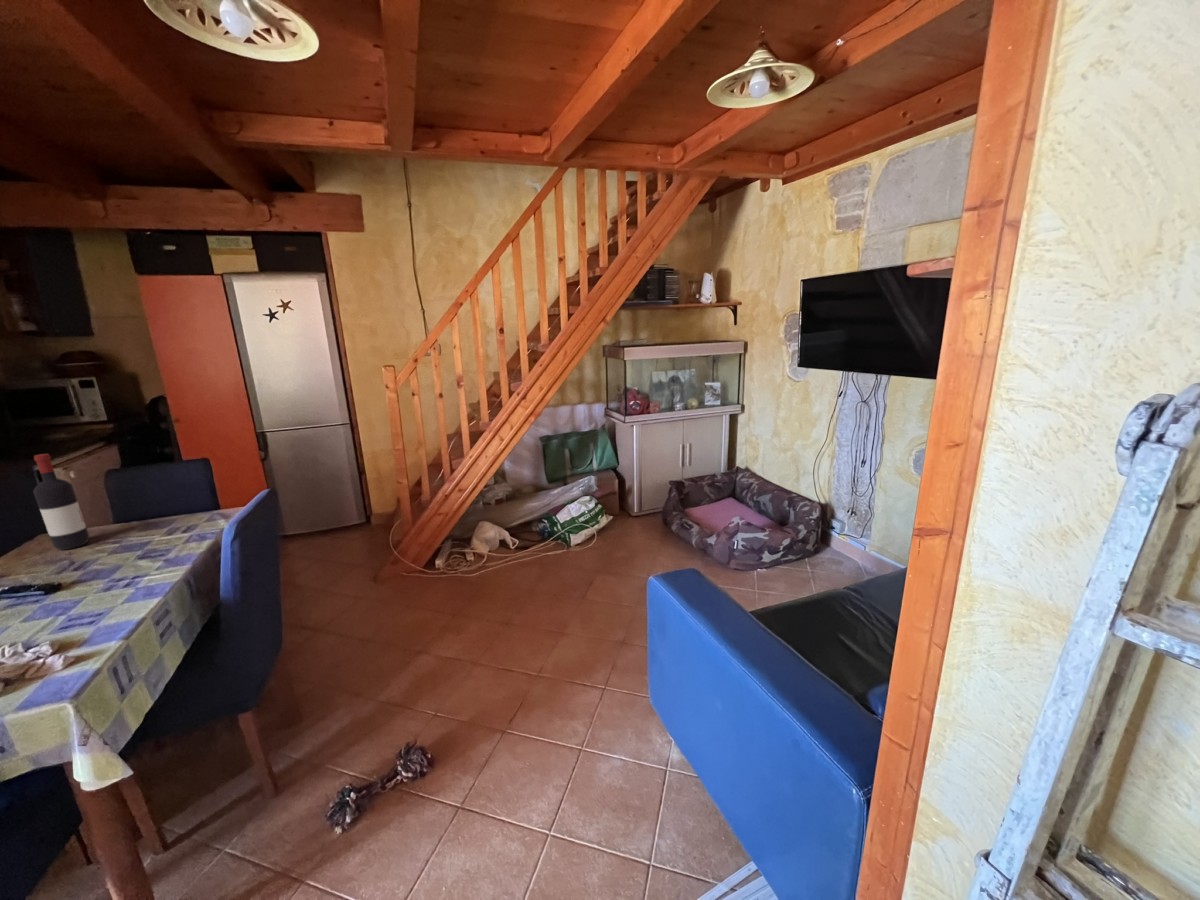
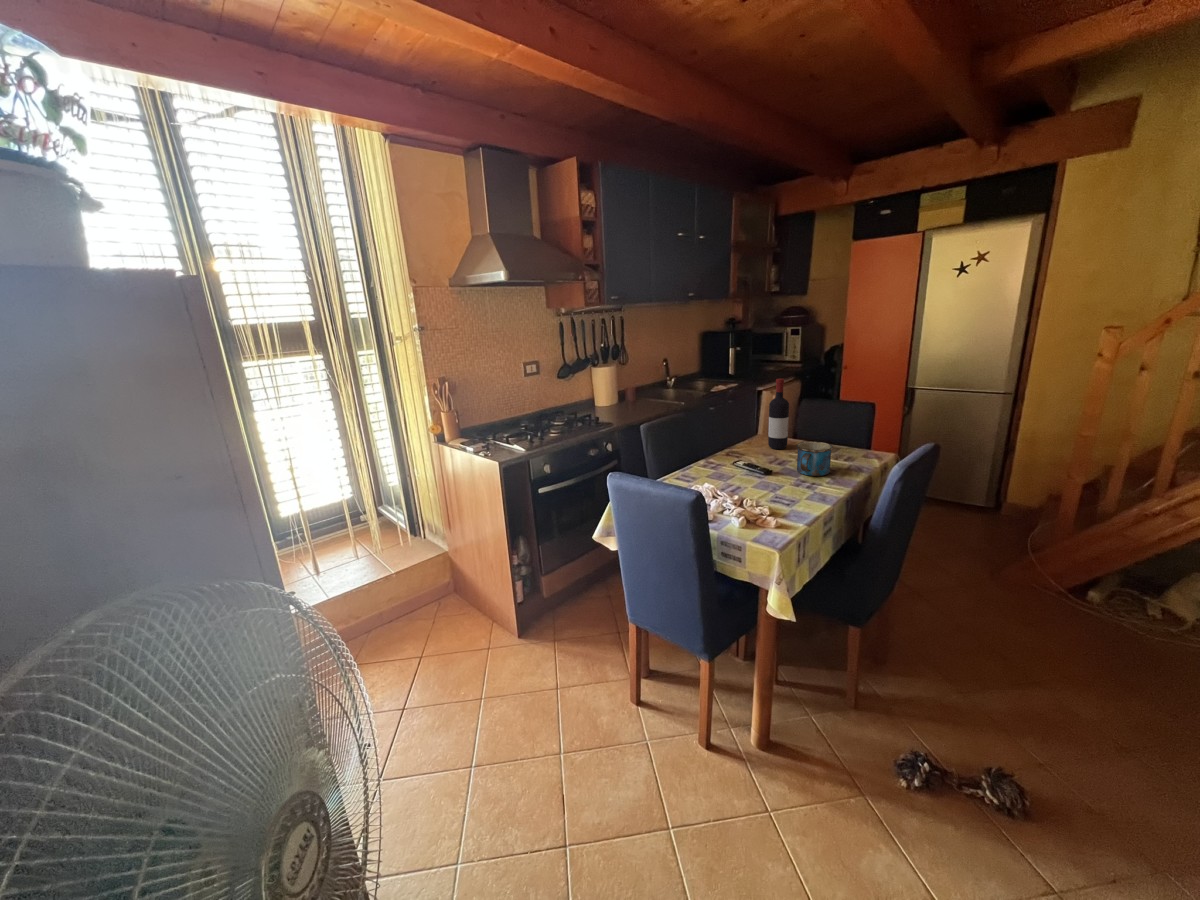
mug: none [94,522,160,570] -> present [797,441,833,476]

